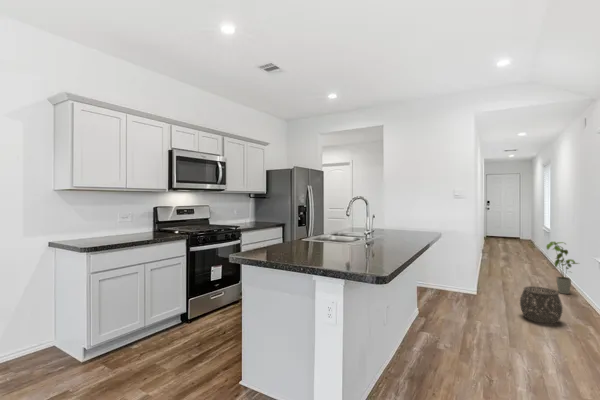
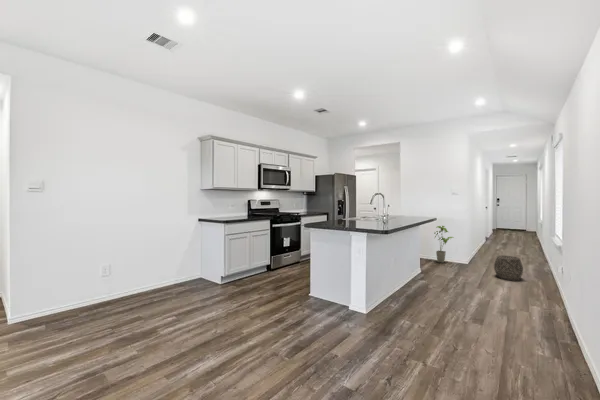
house plant: present [546,242,578,294] -> present [434,226,453,263]

